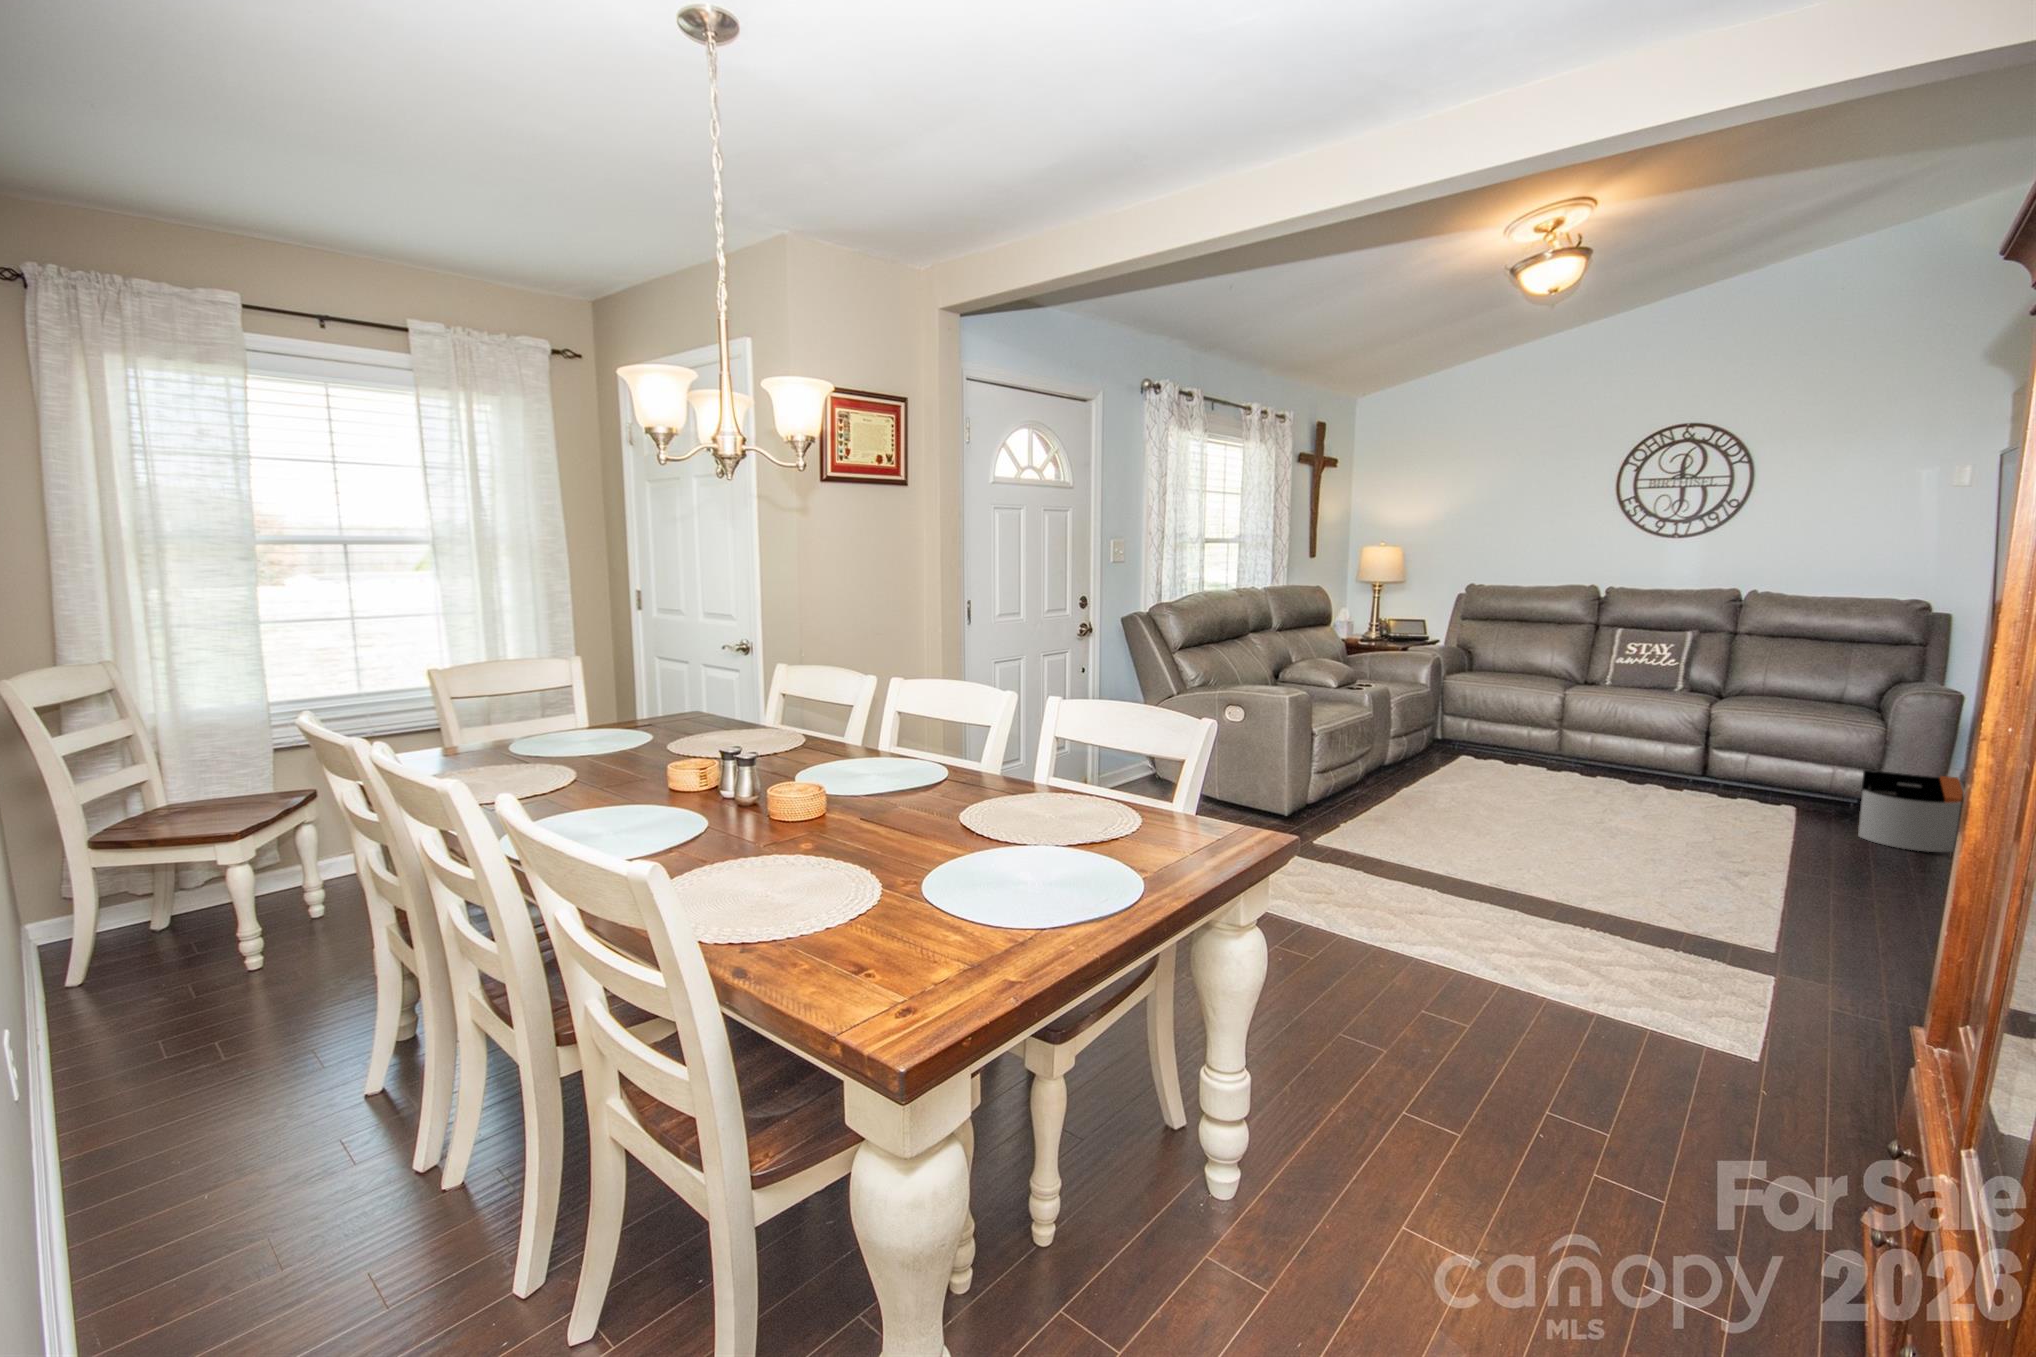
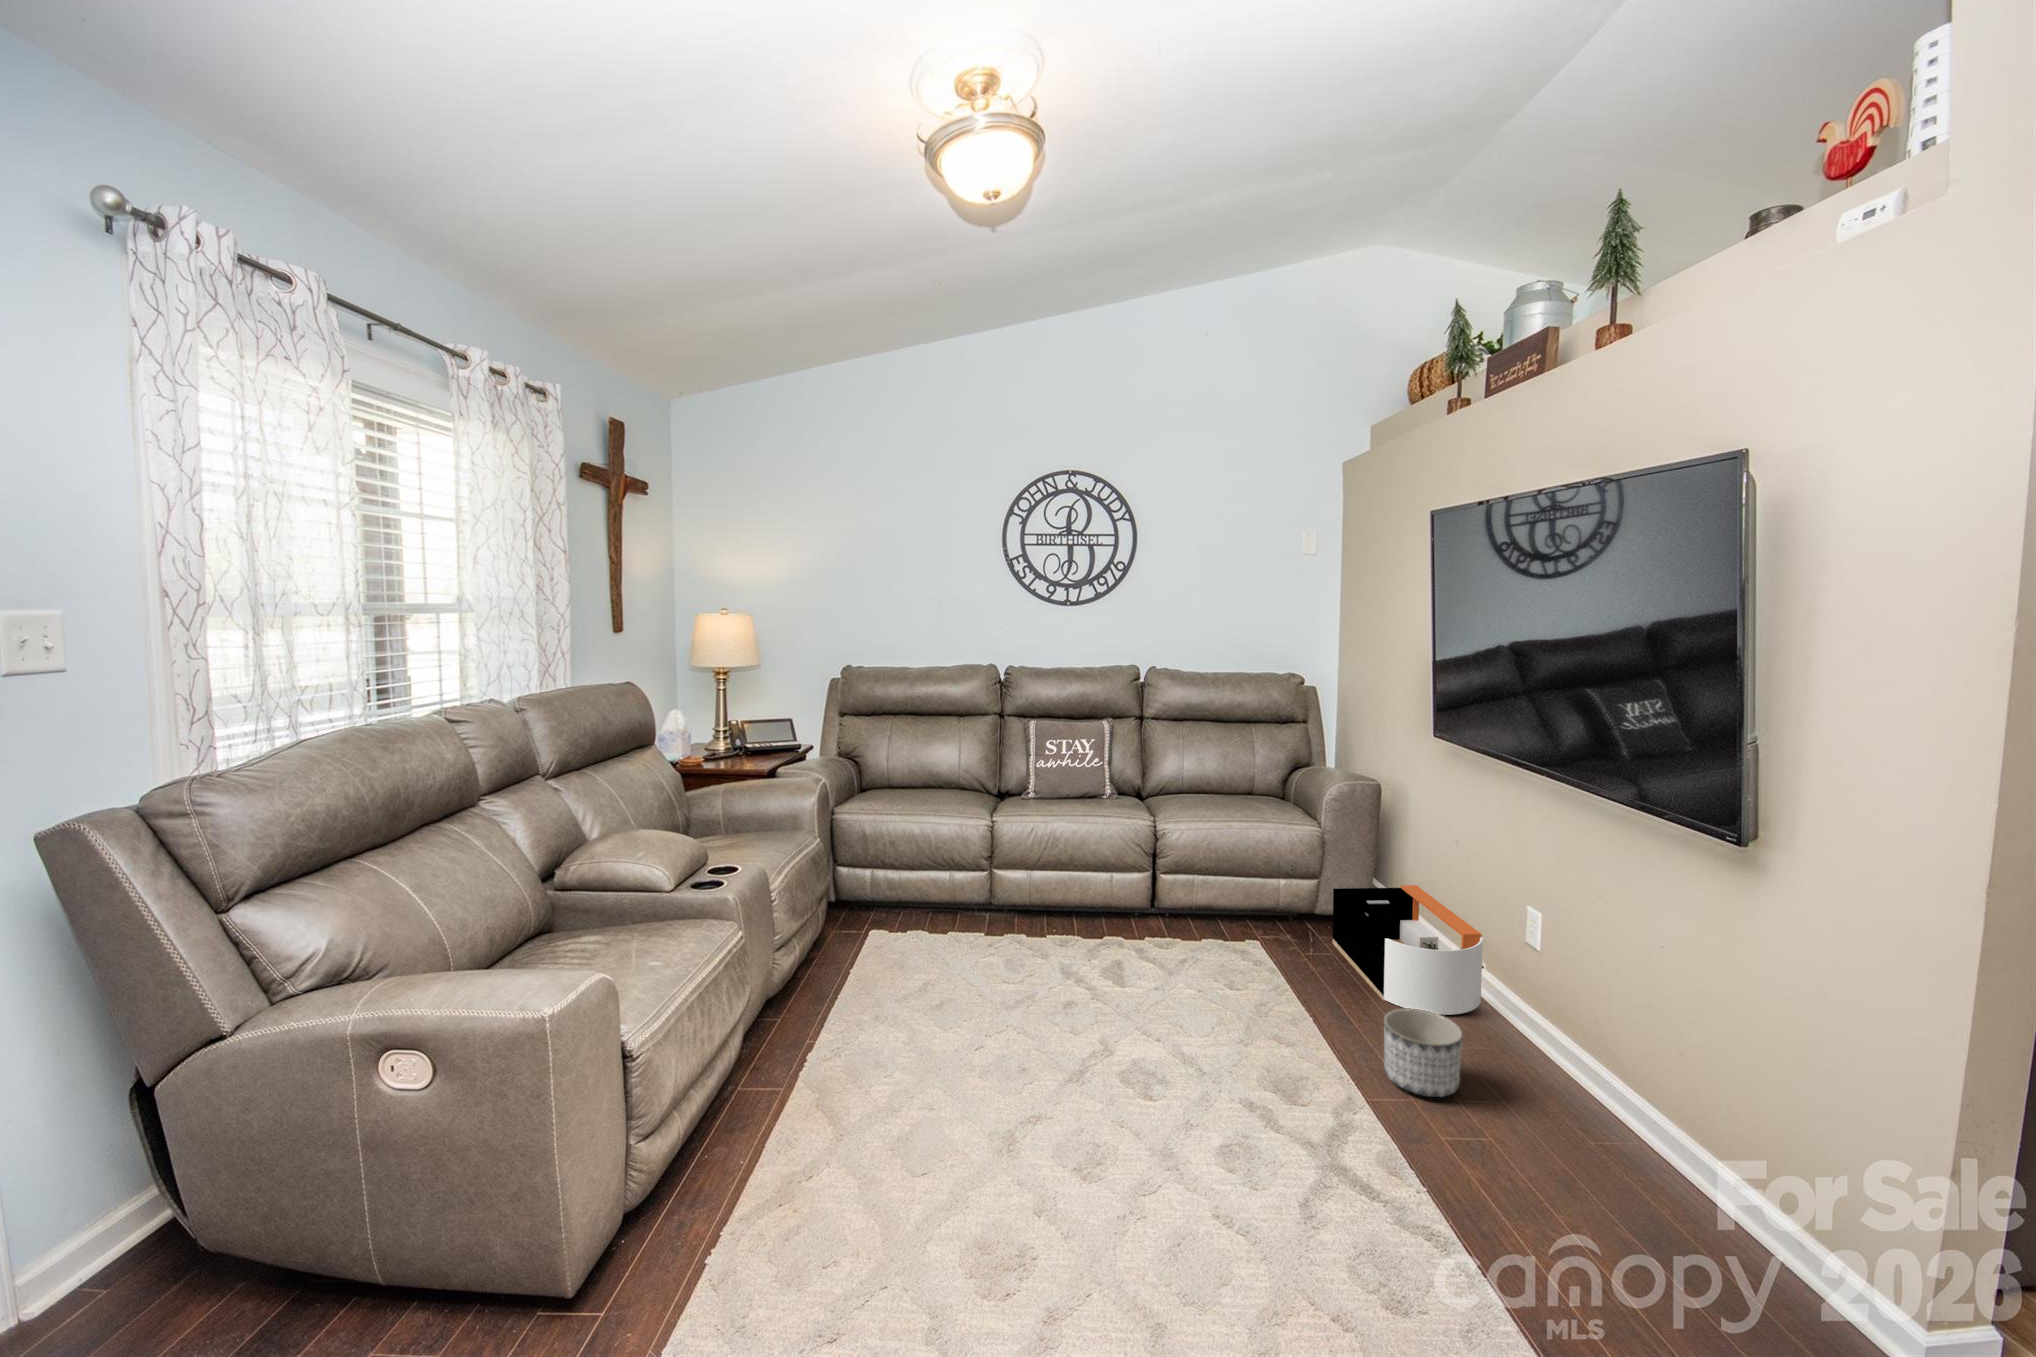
planter: none [1795,814,1859,863] -> present [1384,1009,1462,1097]

